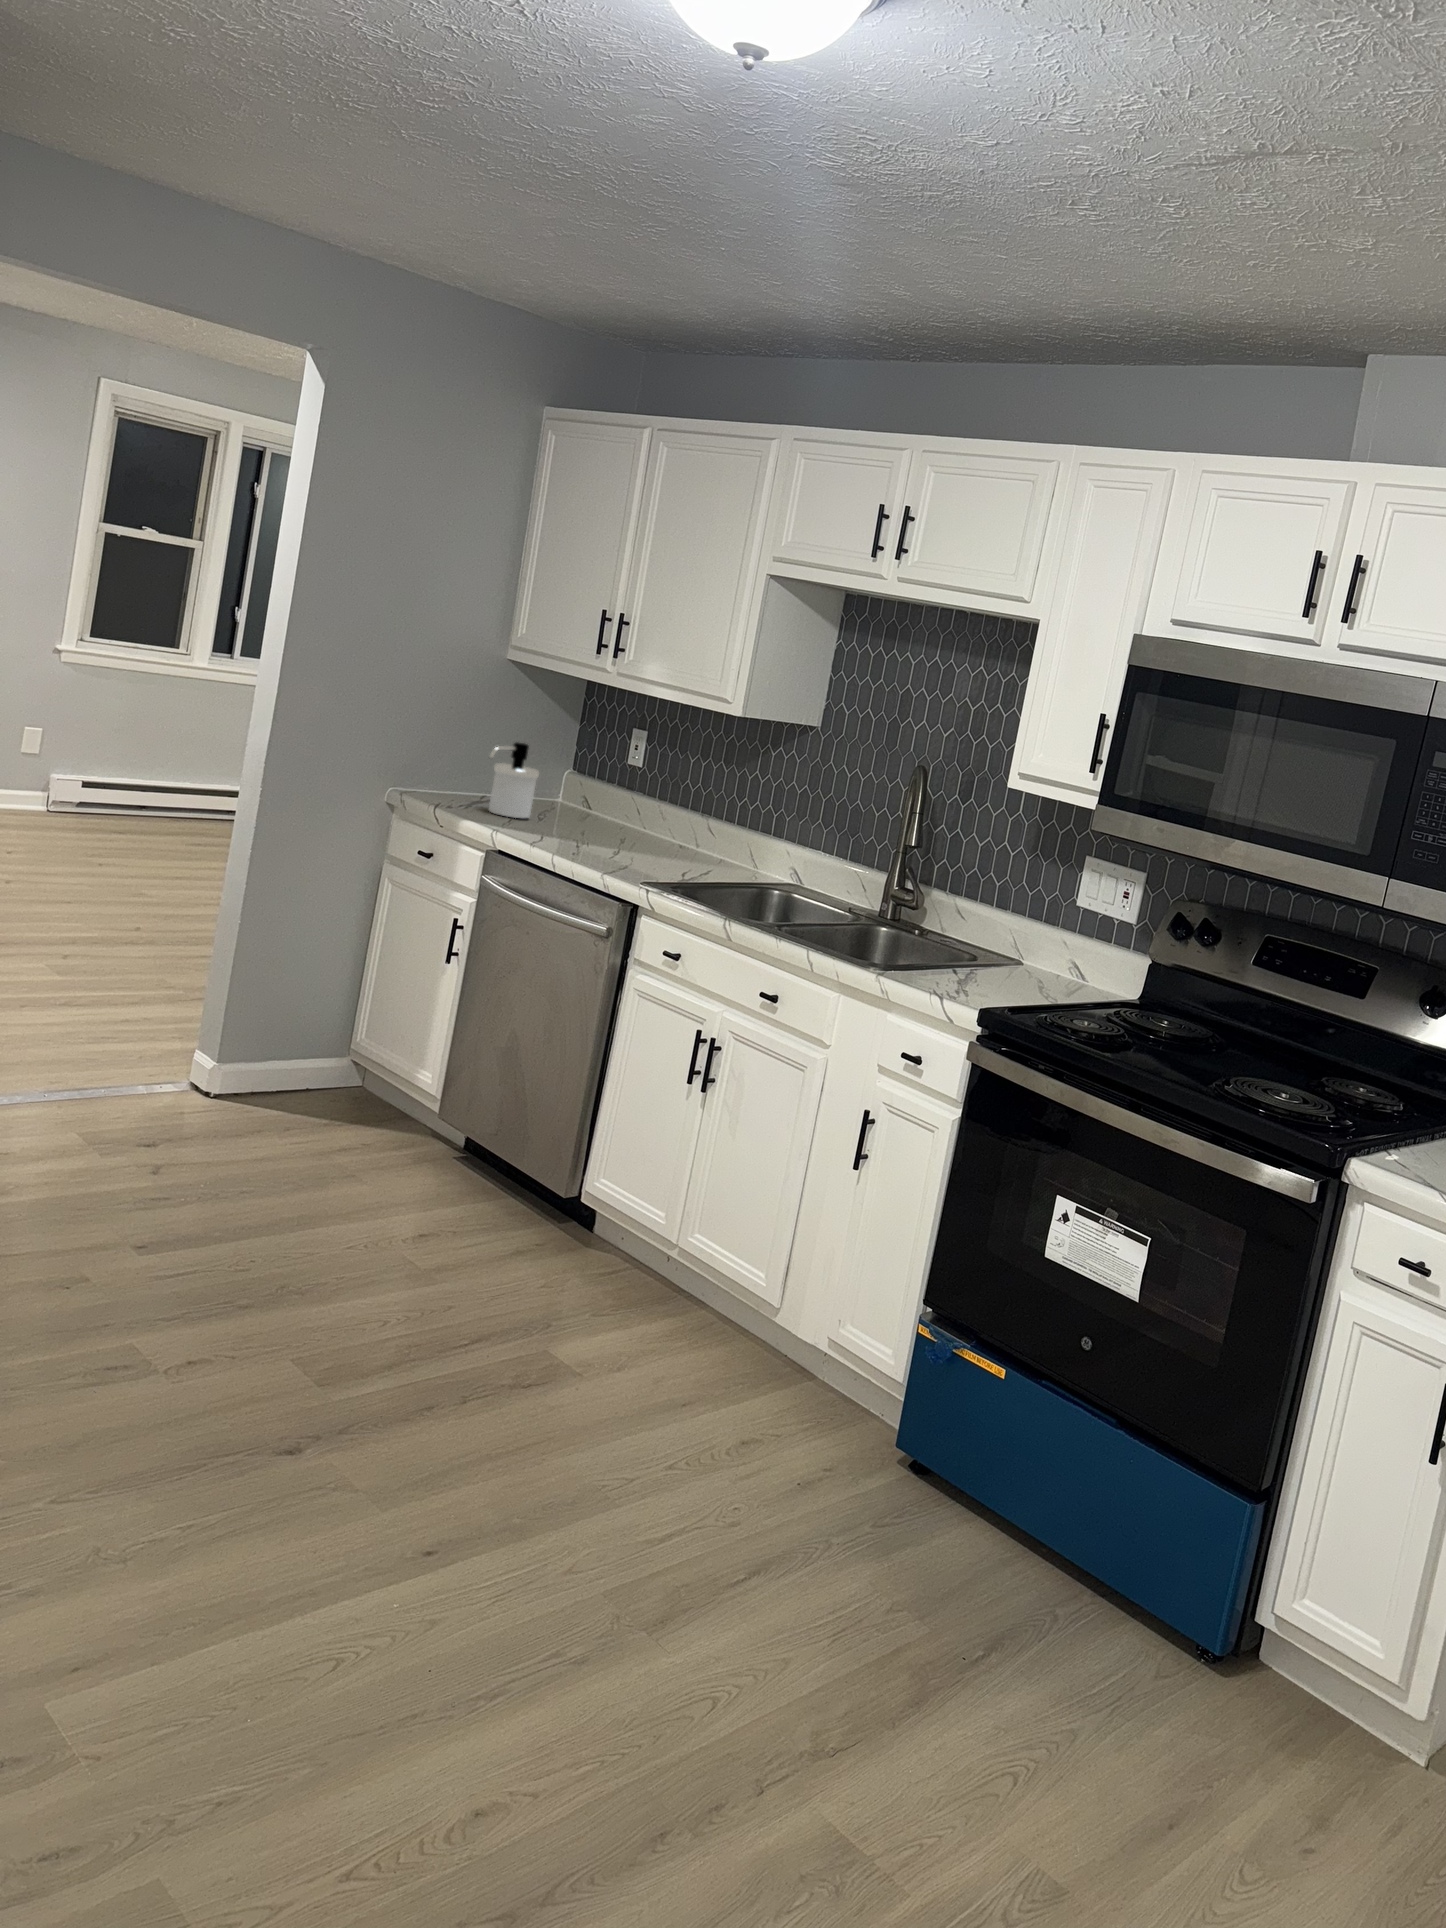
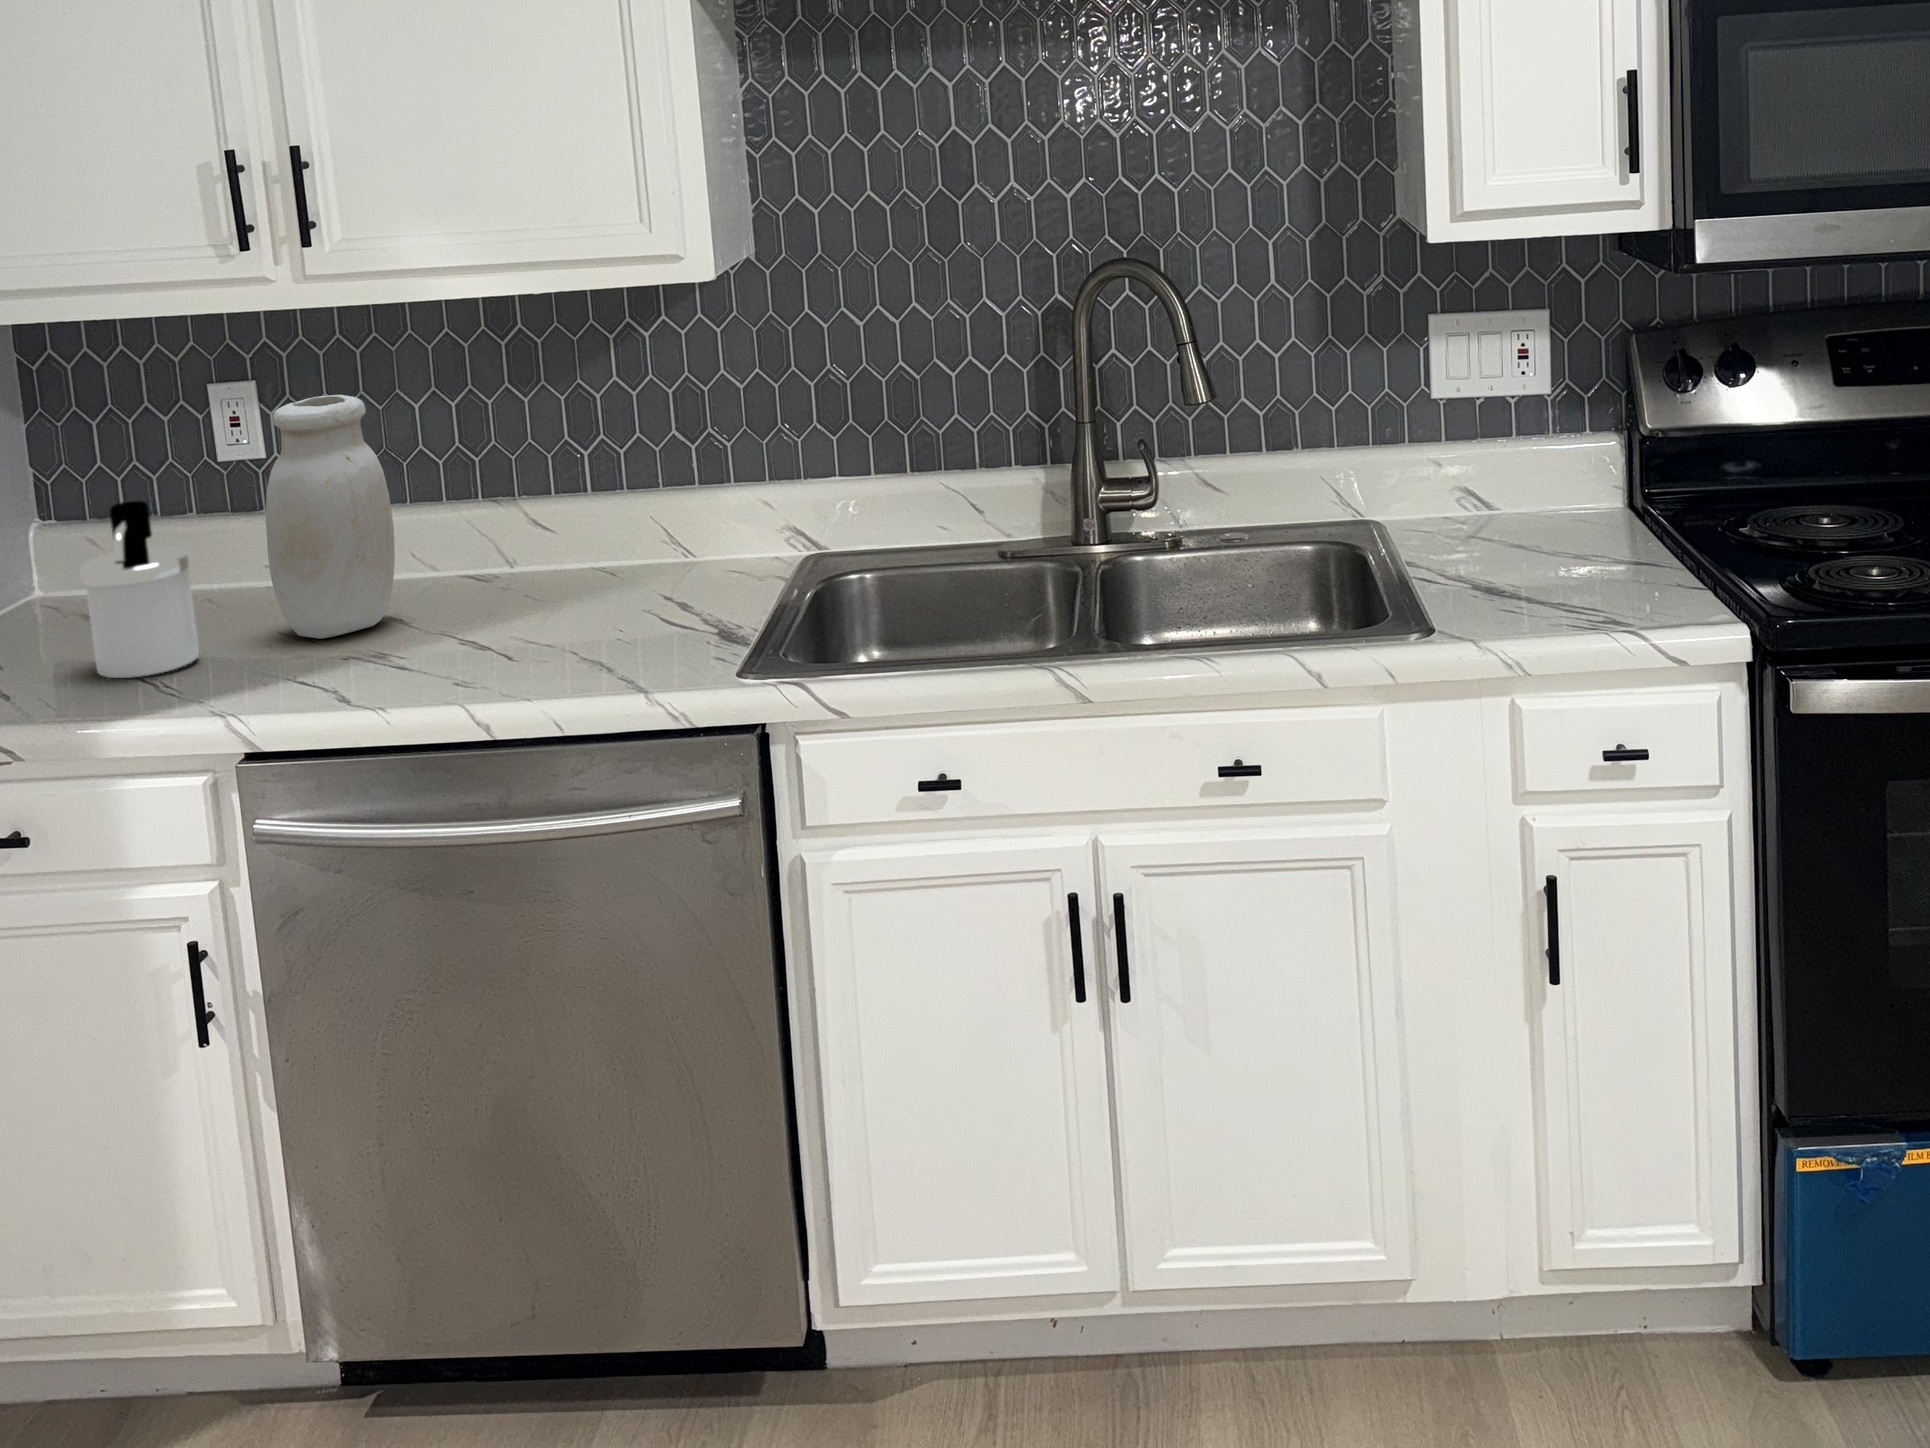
jar: none [569,727,633,838] -> present [266,395,395,639]

